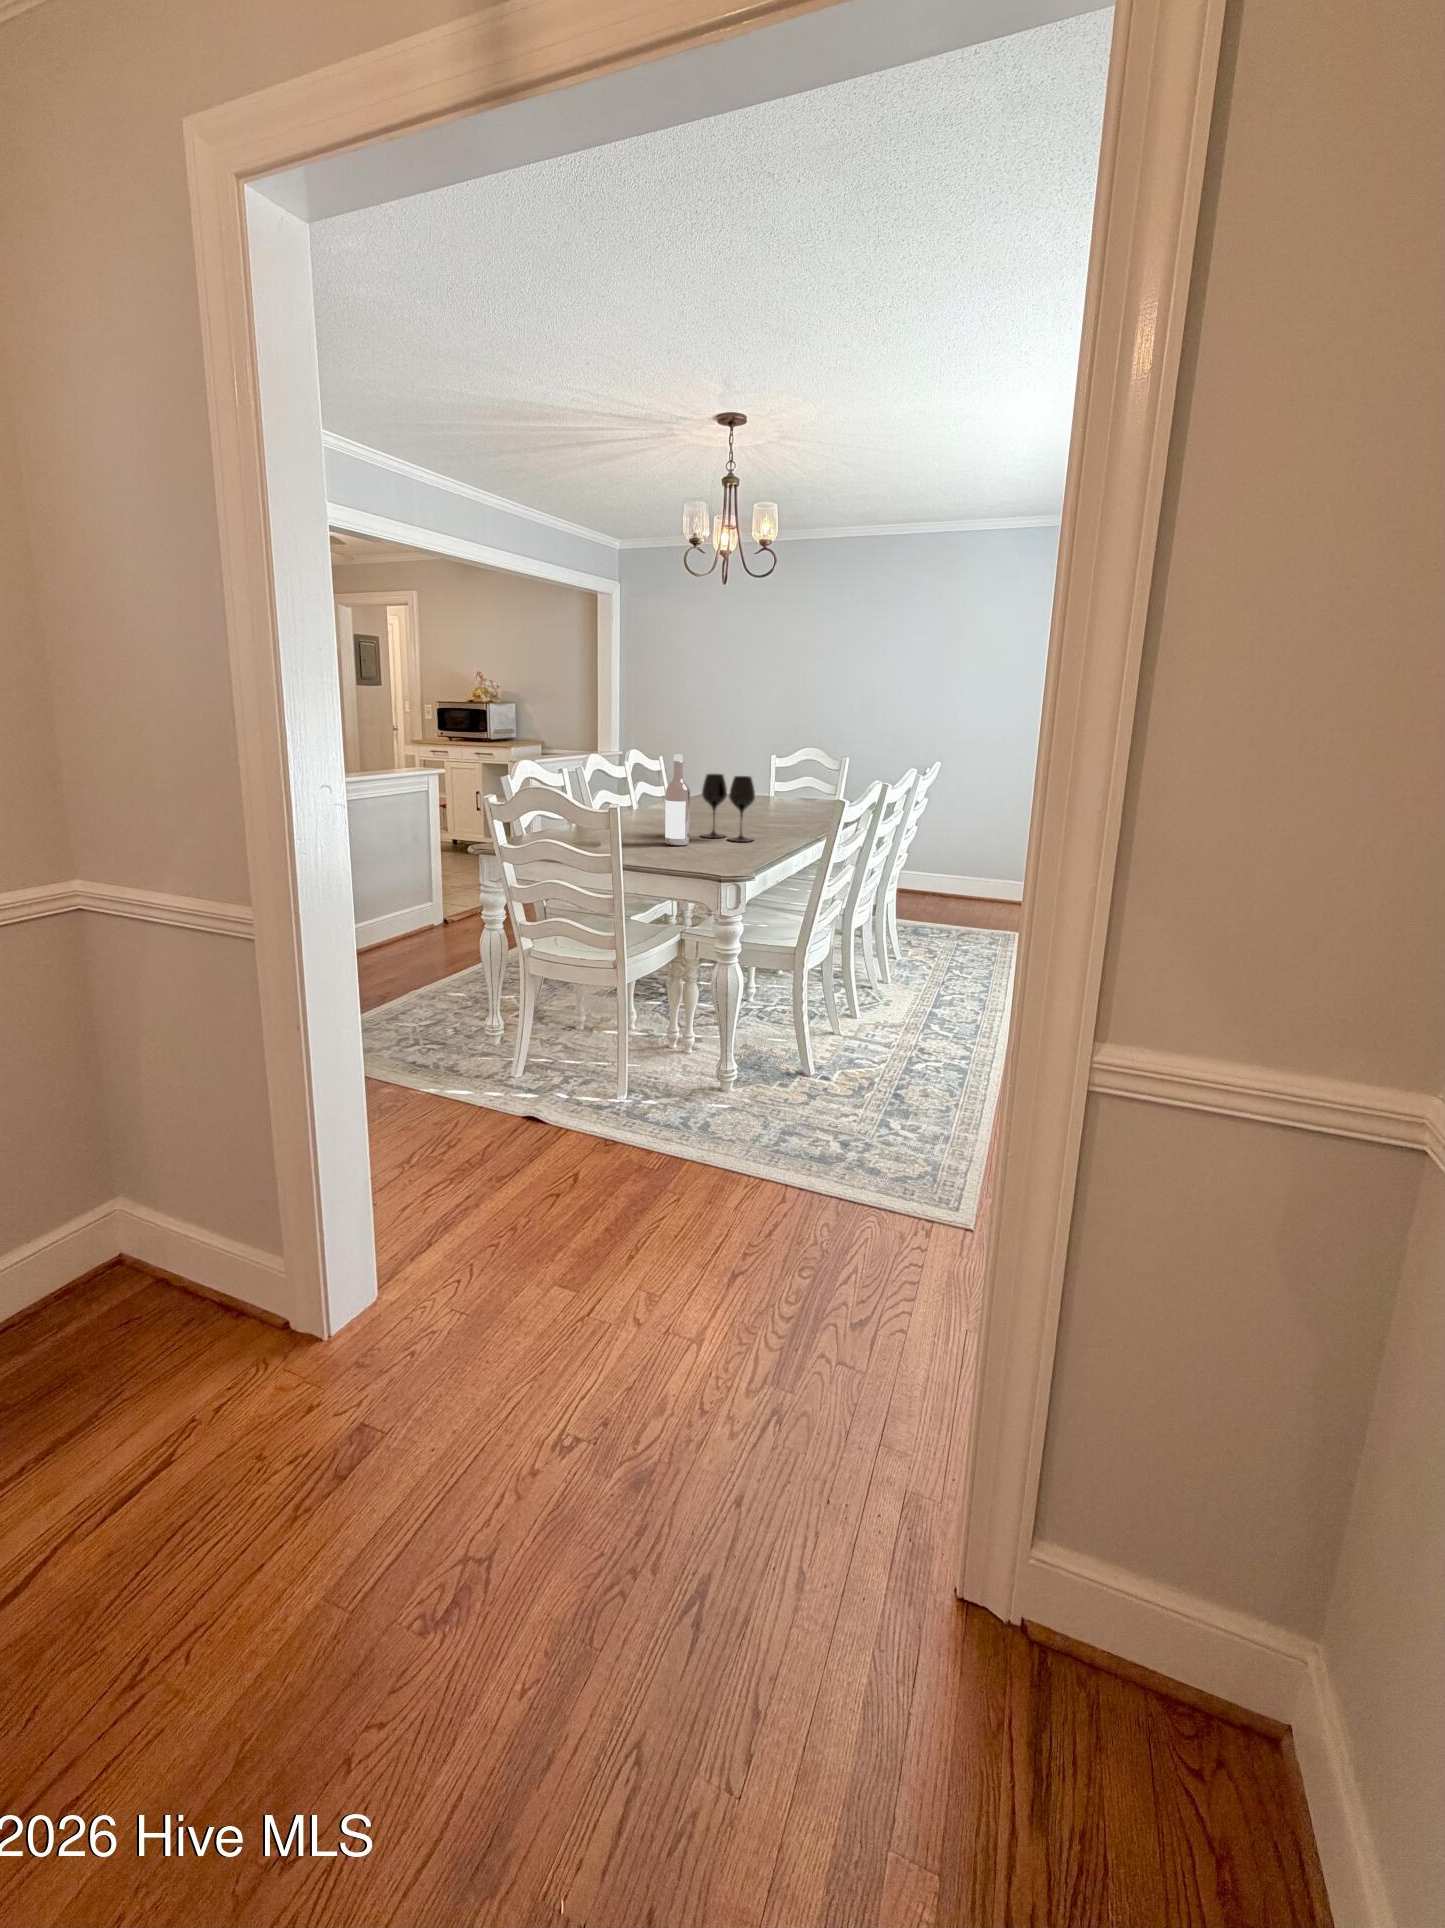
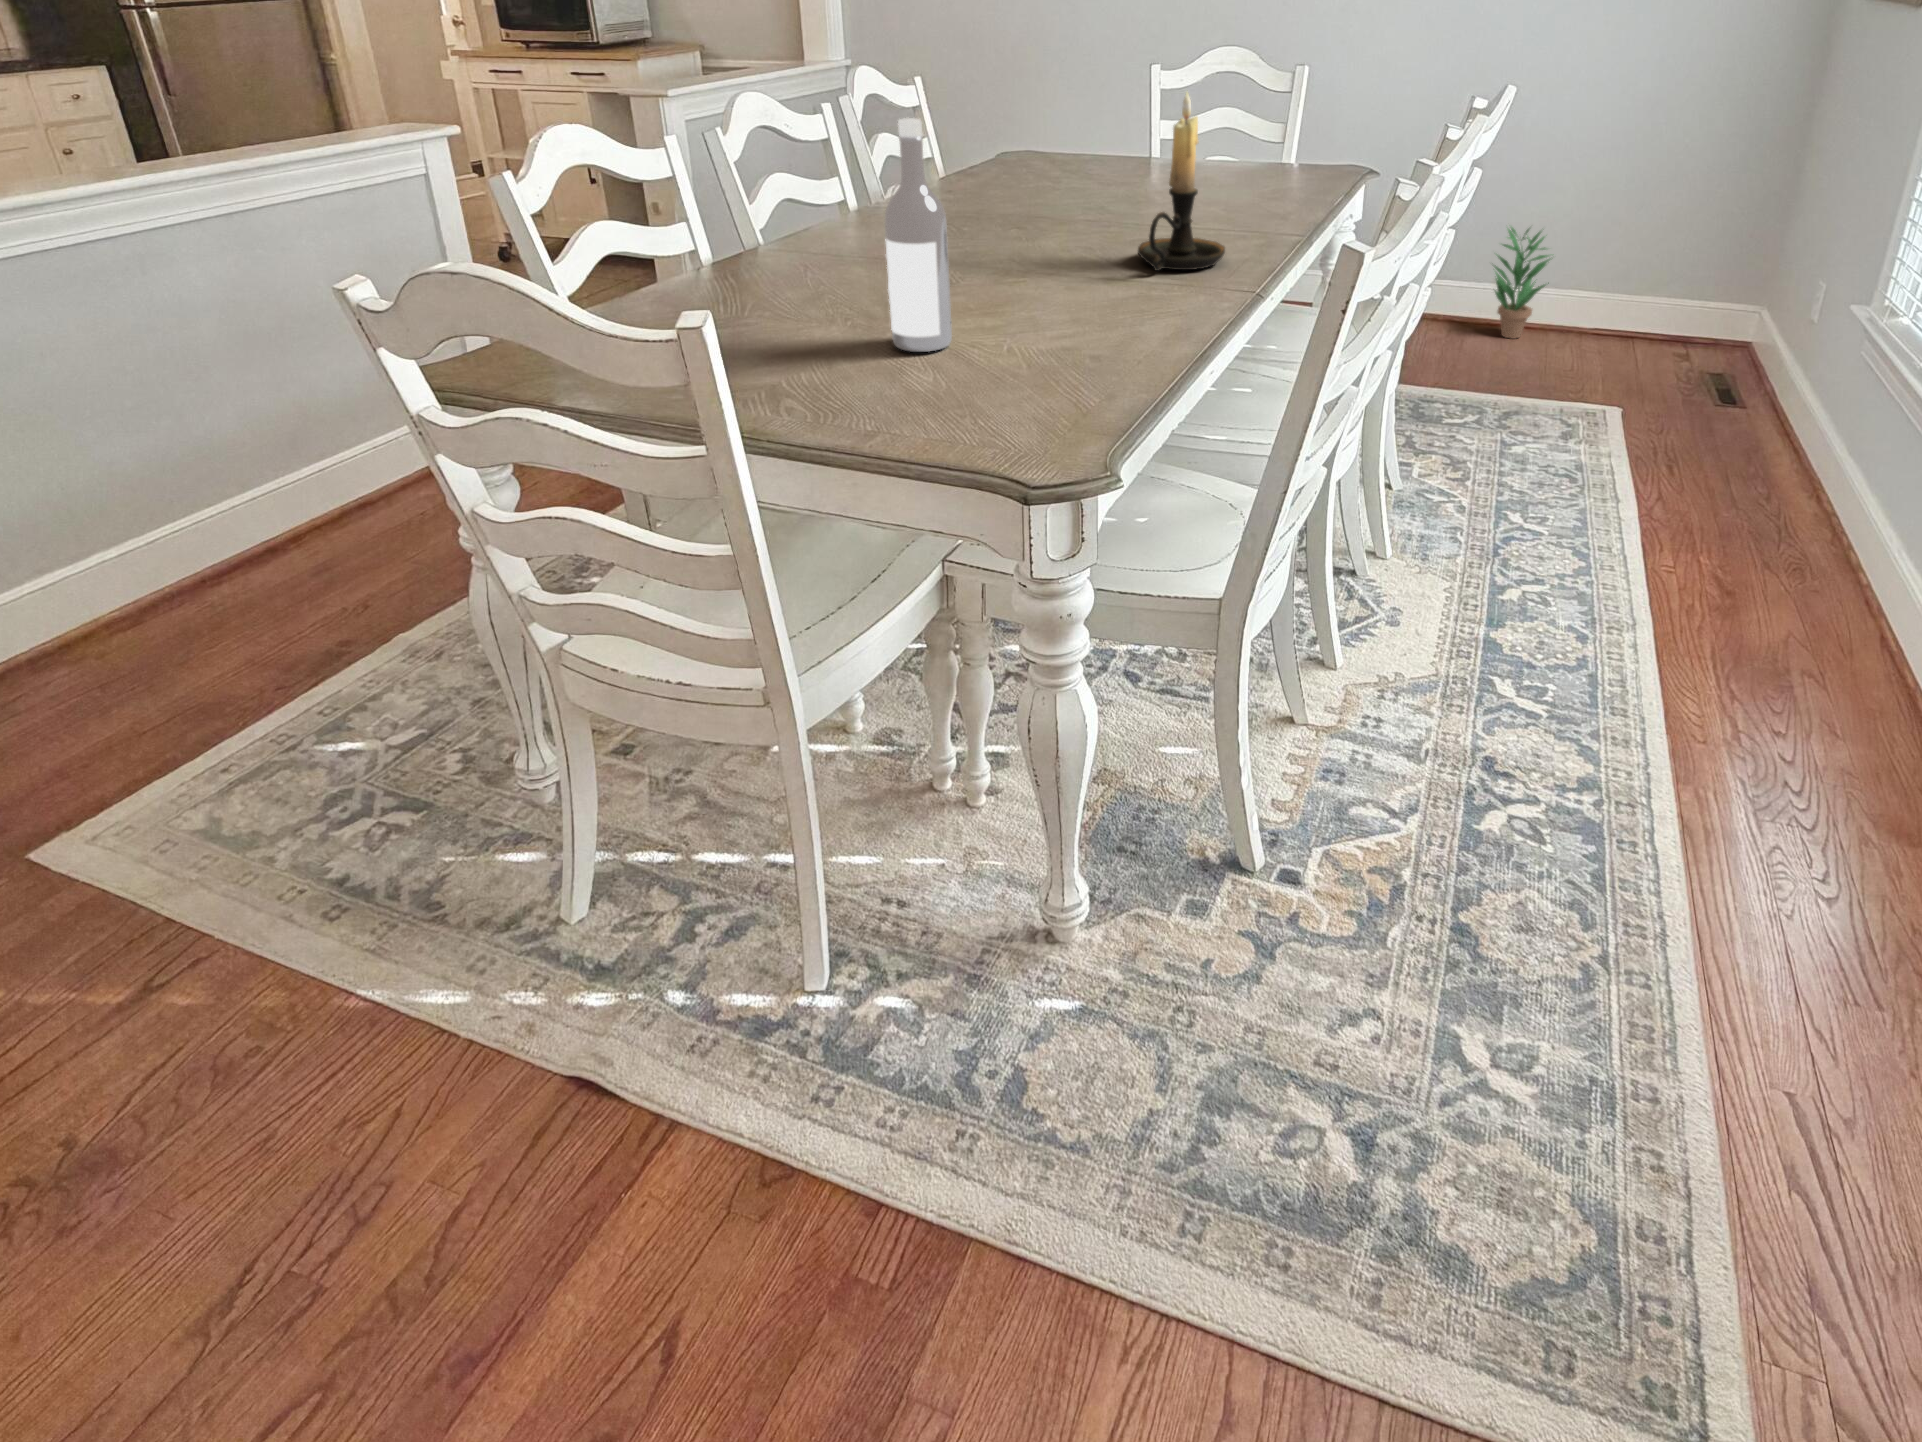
candle holder: none [767,753,806,828] -> present [1138,93,1225,271]
wine glass: present [702,774,755,842] -> none [981,155,1112,328]
potted plant: none [963,842,999,905] -> present [1494,227,1550,338]

